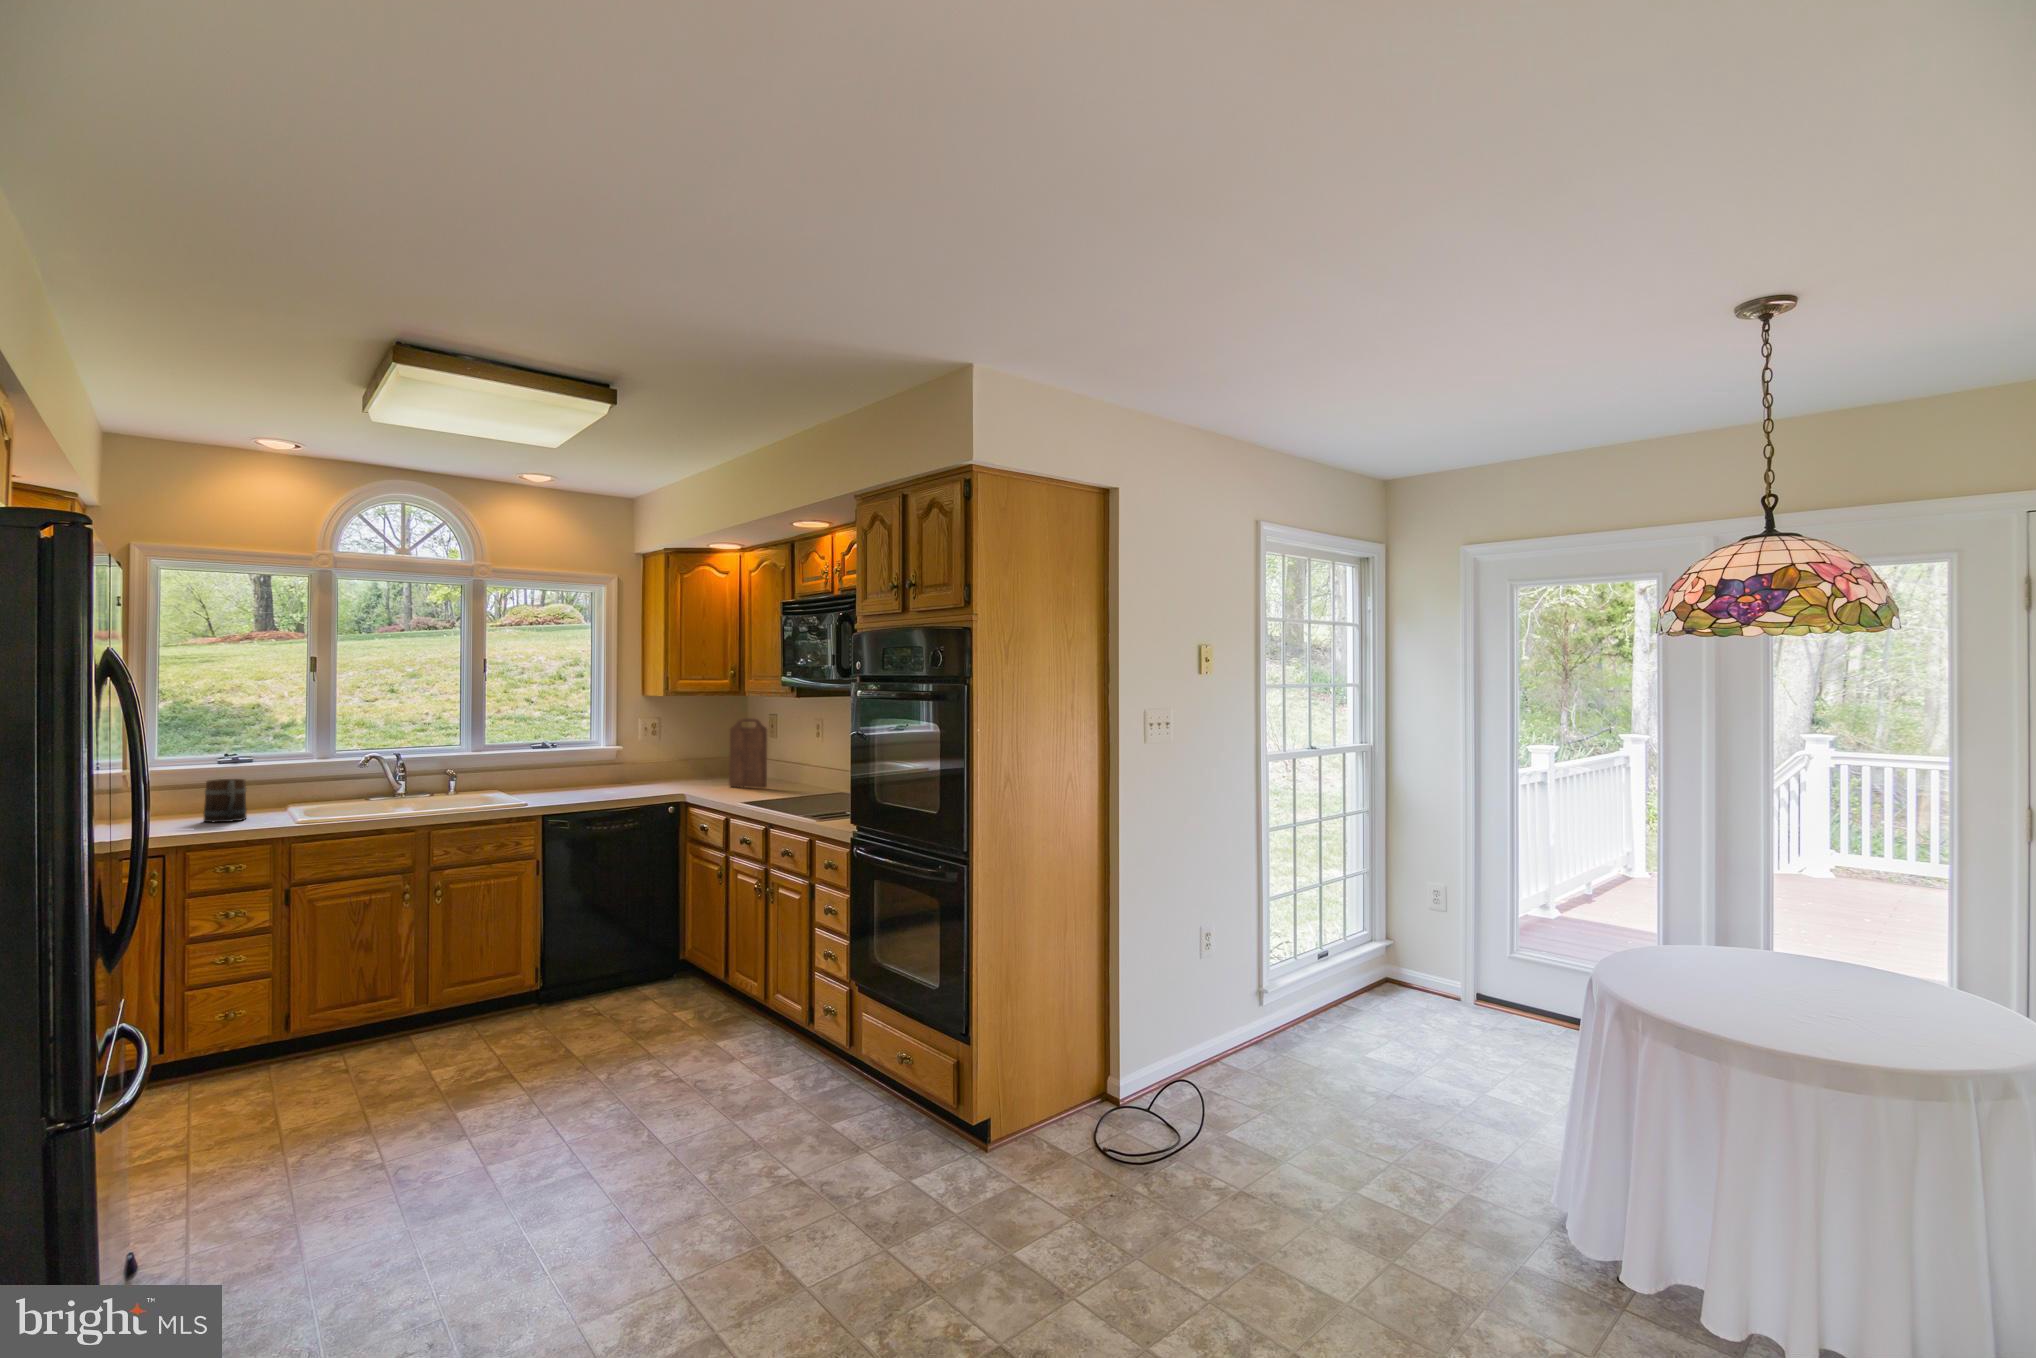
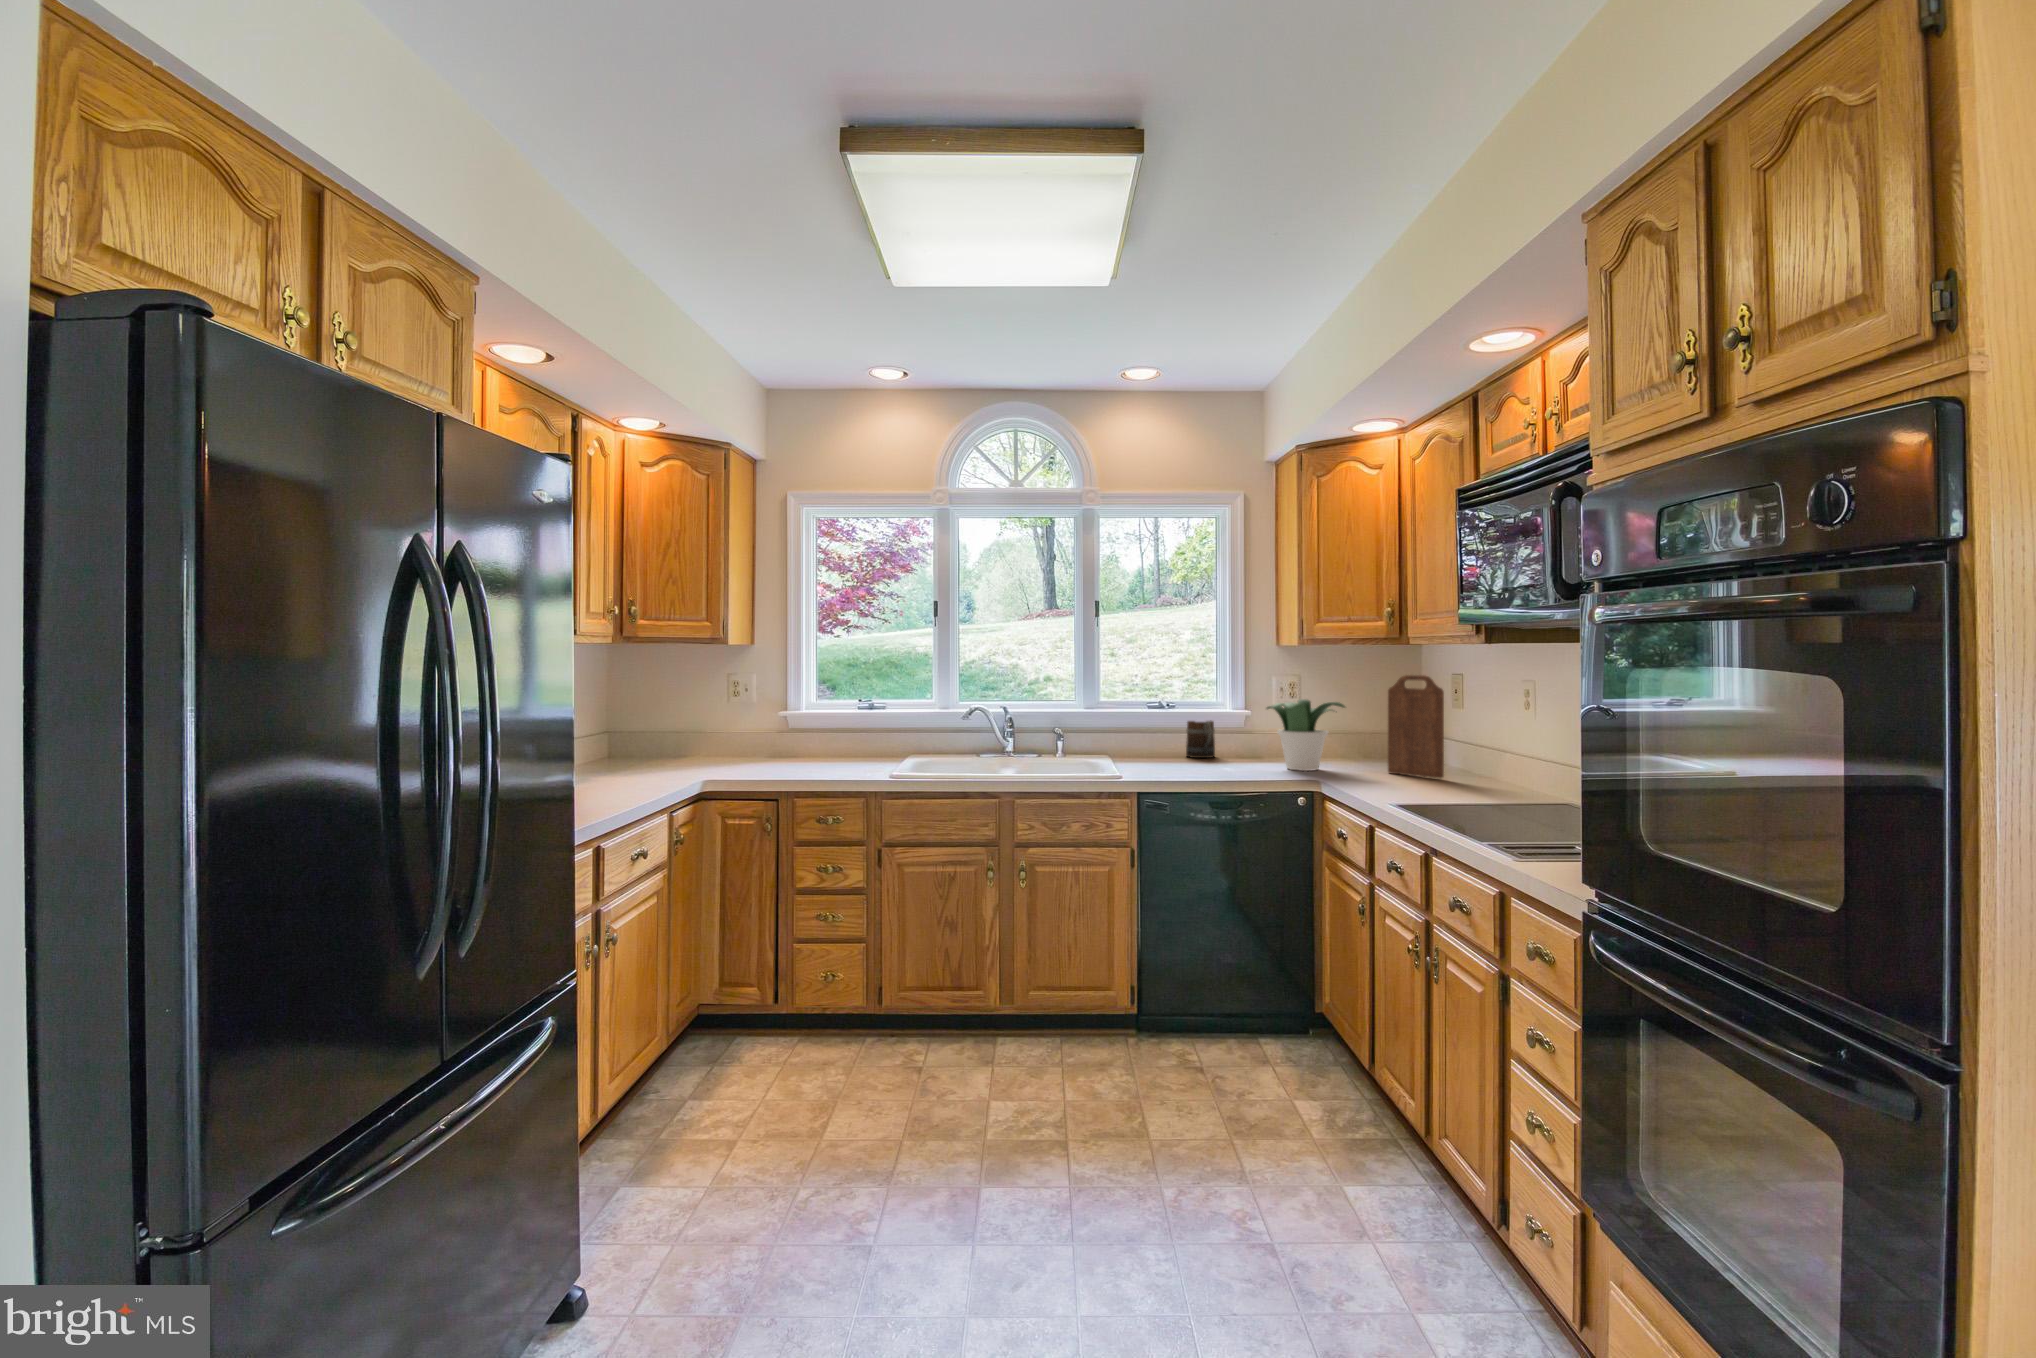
potted plant: none [639,737,702,789] -> present [1267,699,1345,771]
mug: present [203,779,247,823] -> present [1186,721,1215,758]

